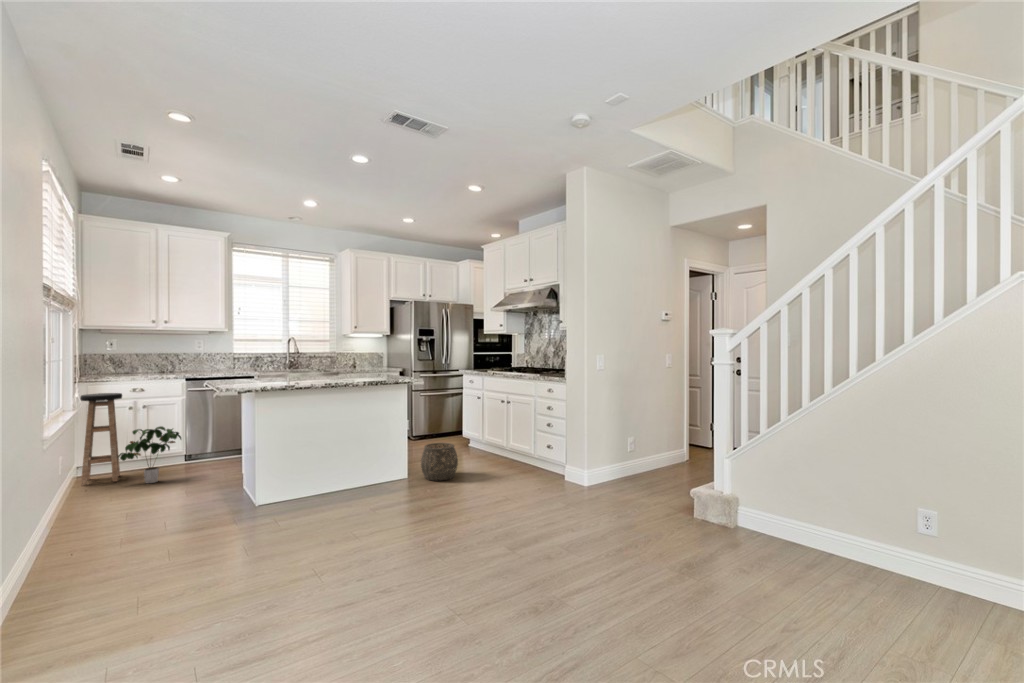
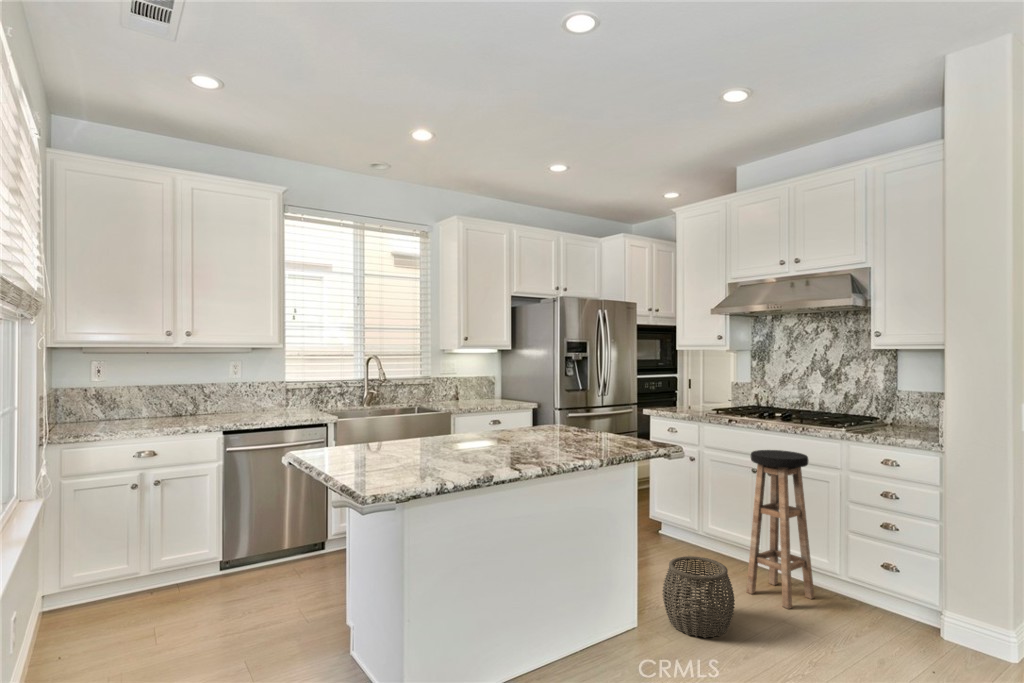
bar stool: present [80,393,122,486] -> present [746,450,814,609]
potted plant: present [118,426,181,483] -> none [118,526,227,635]

